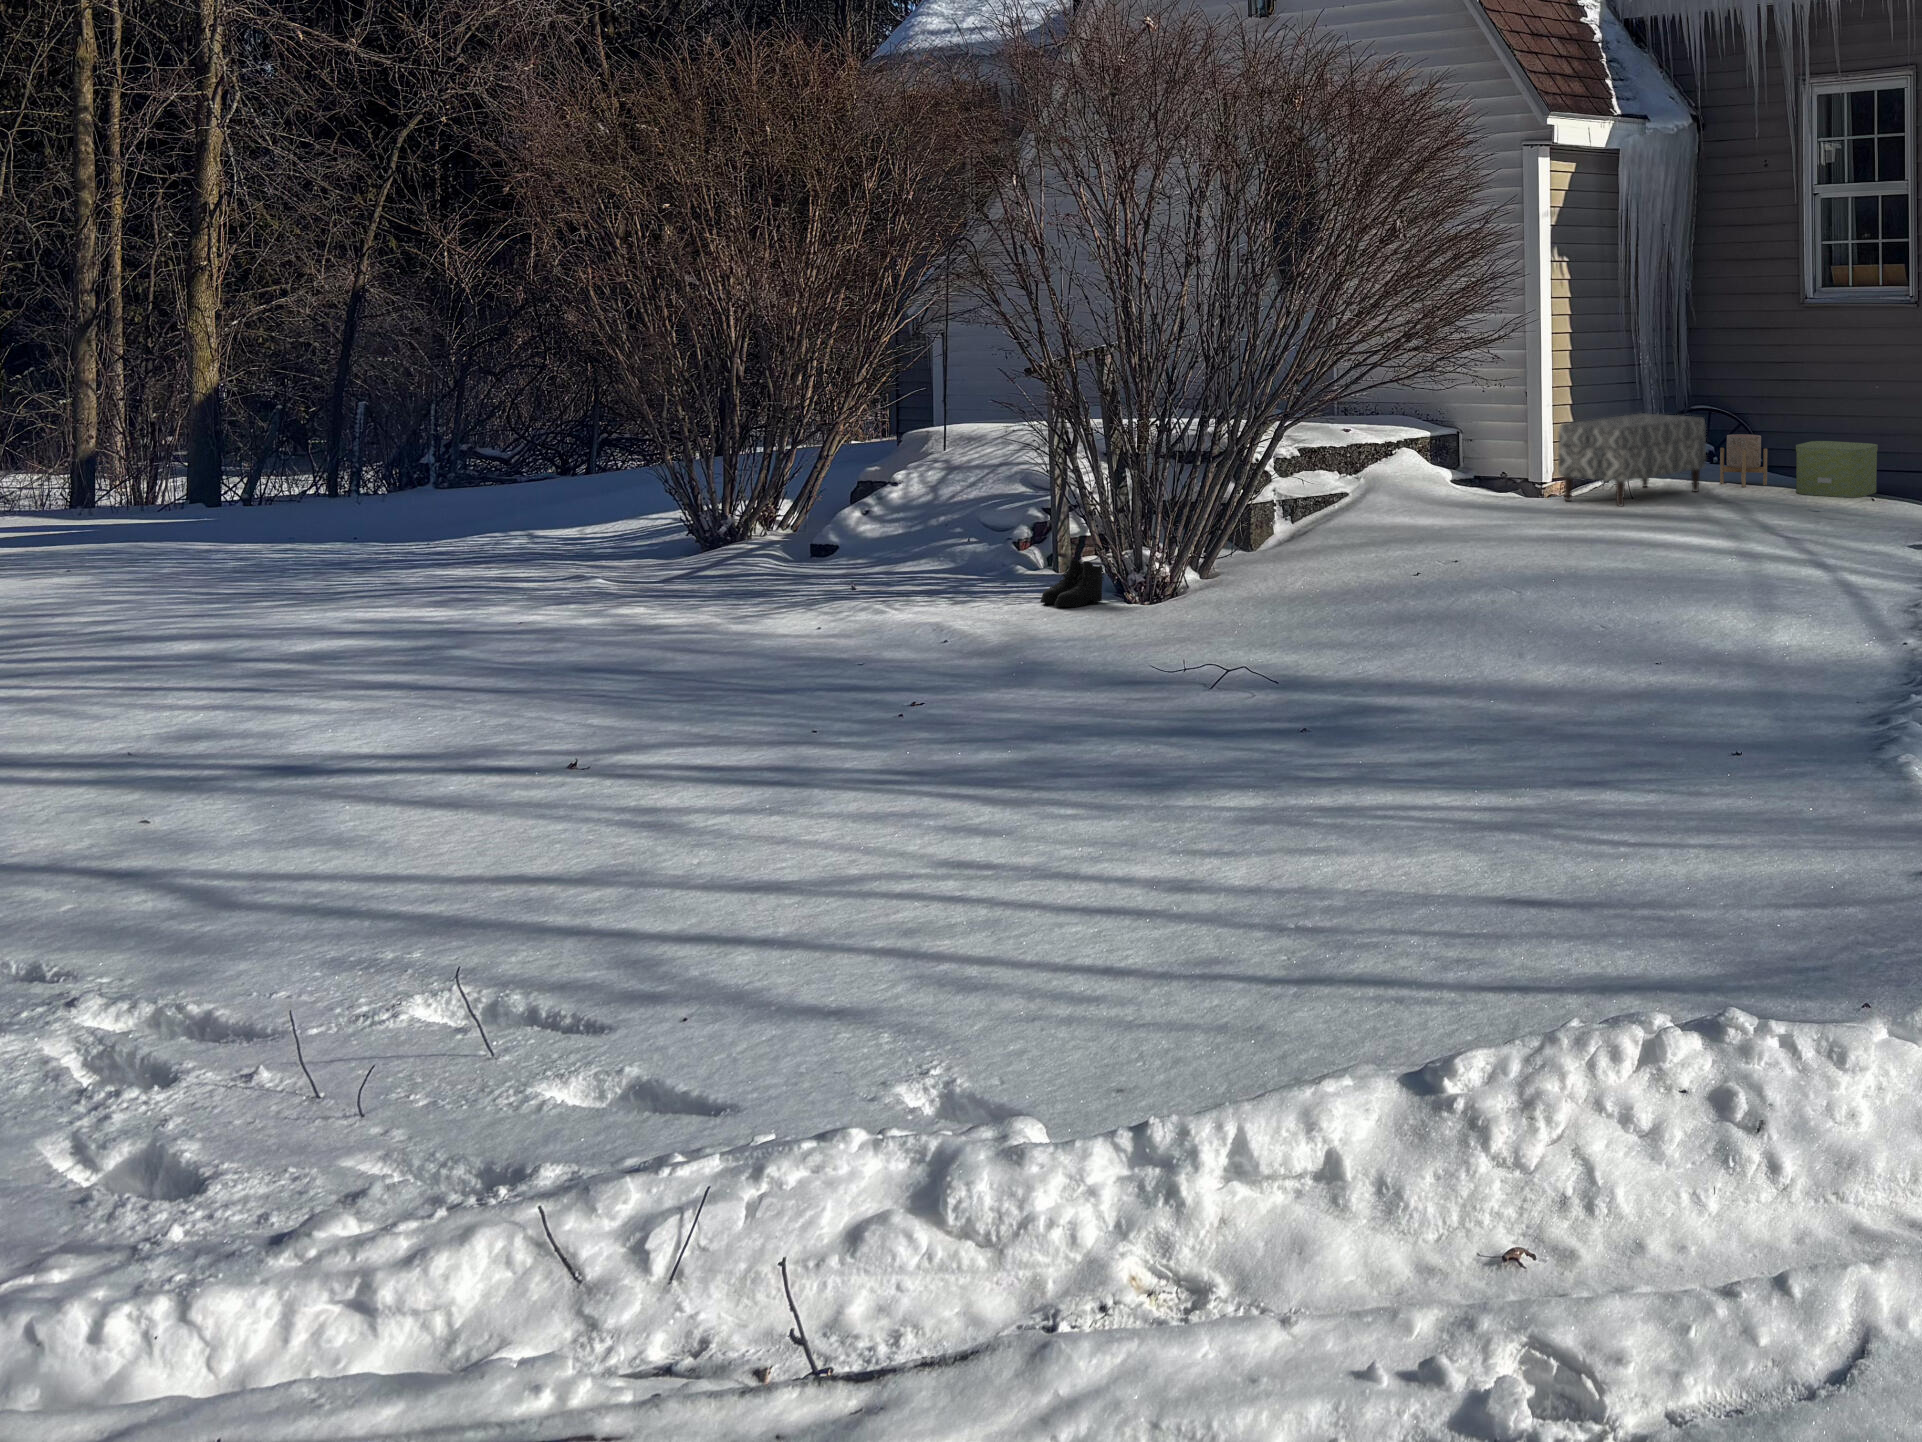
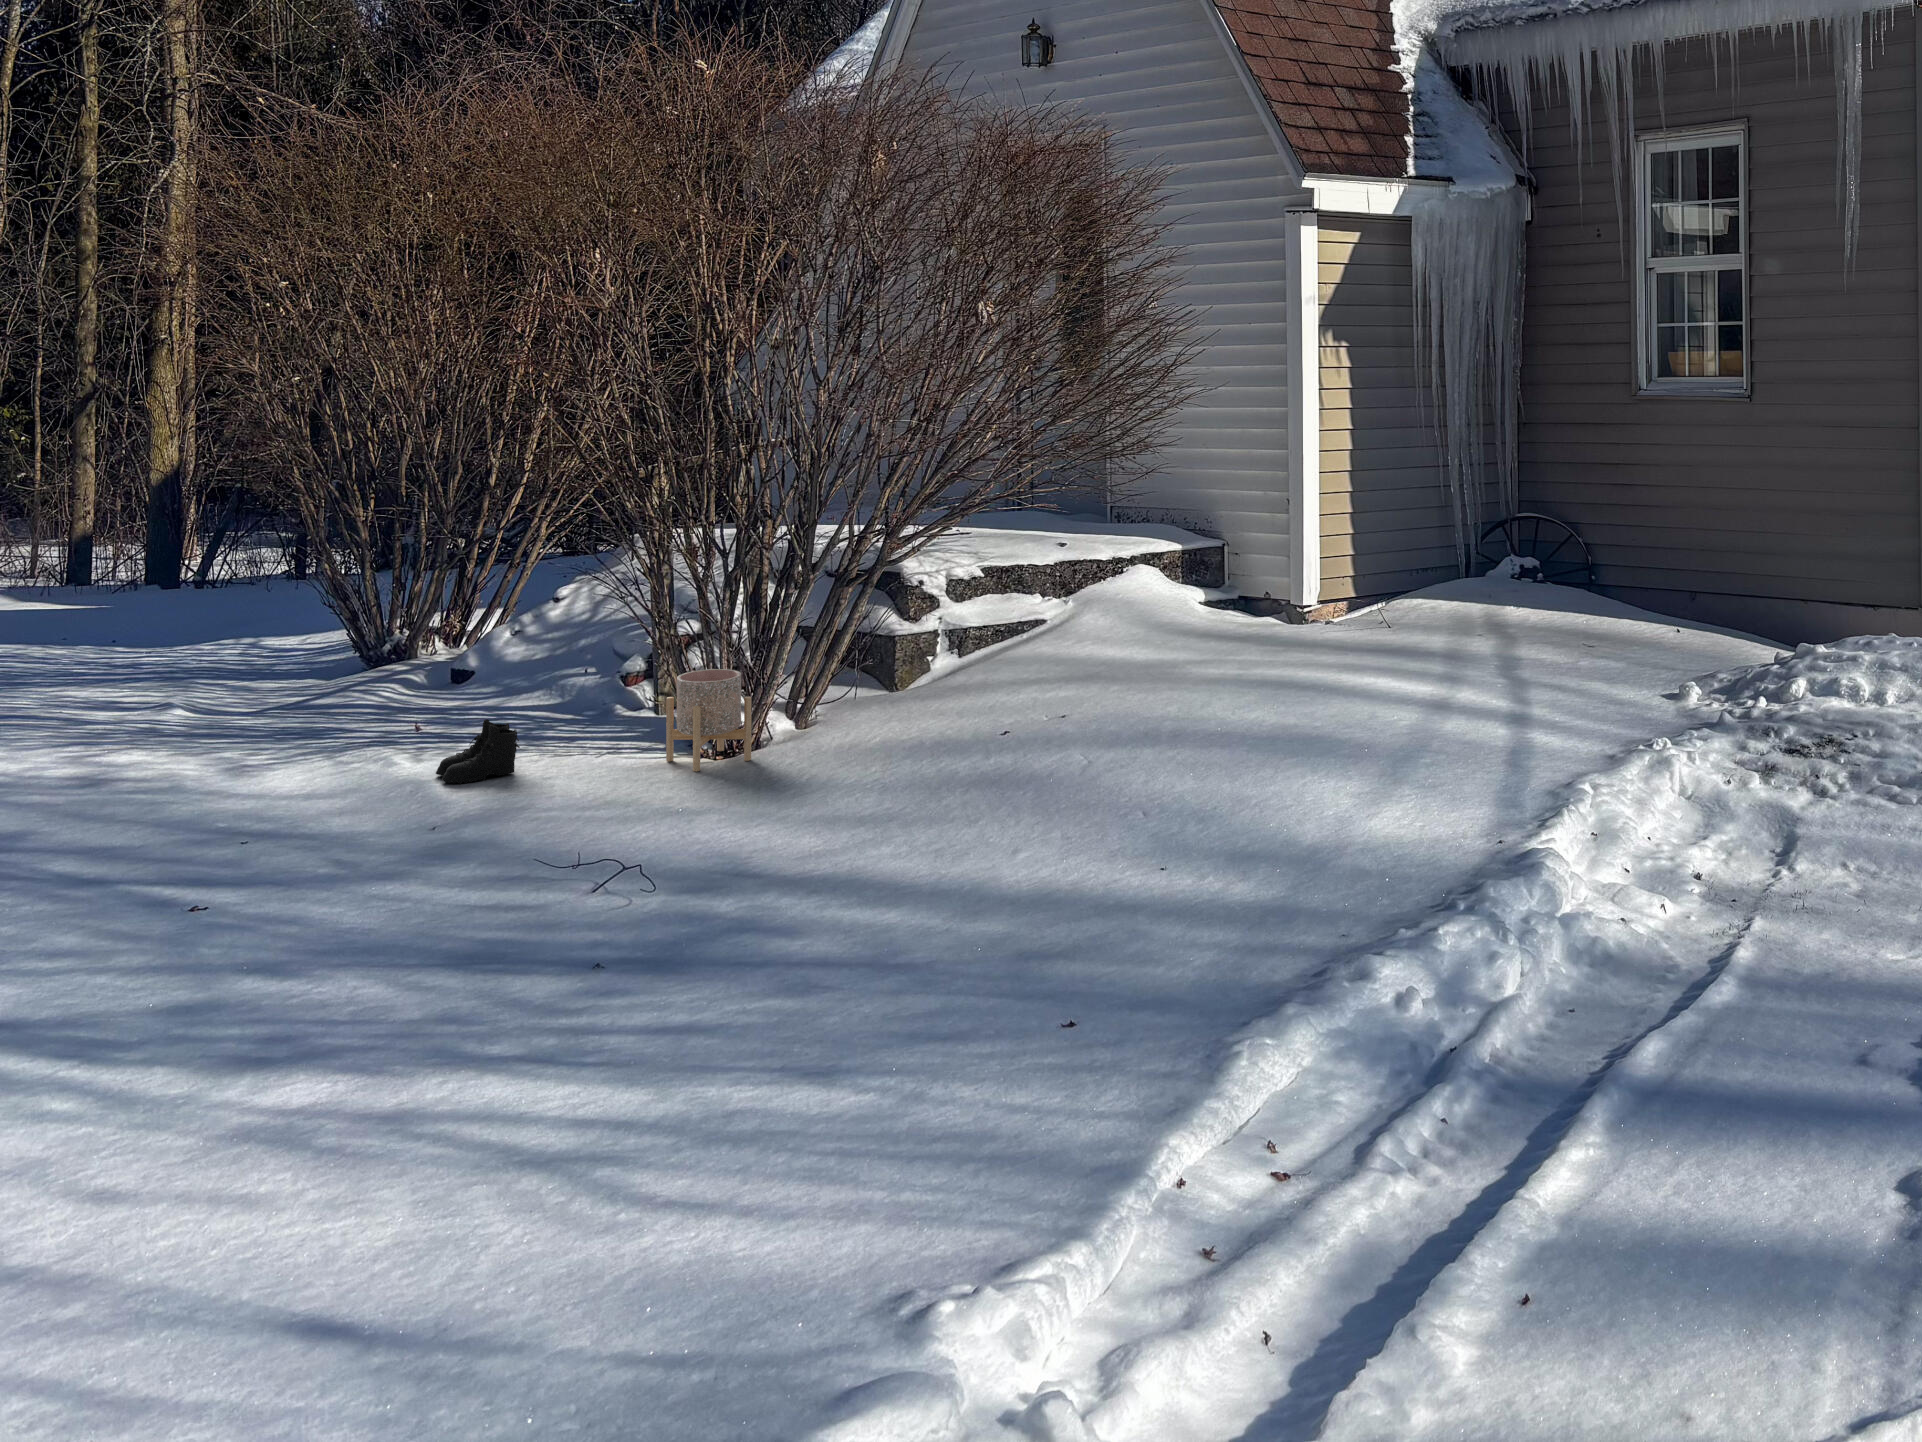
bench: present [1558,413,1706,506] -> none [1319,511,1510,626]
planter: present [1720,434,1767,487] -> present [666,669,751,772]
storage box: present [1796,441,1878,497] -> none [1610,549,1708,621]

